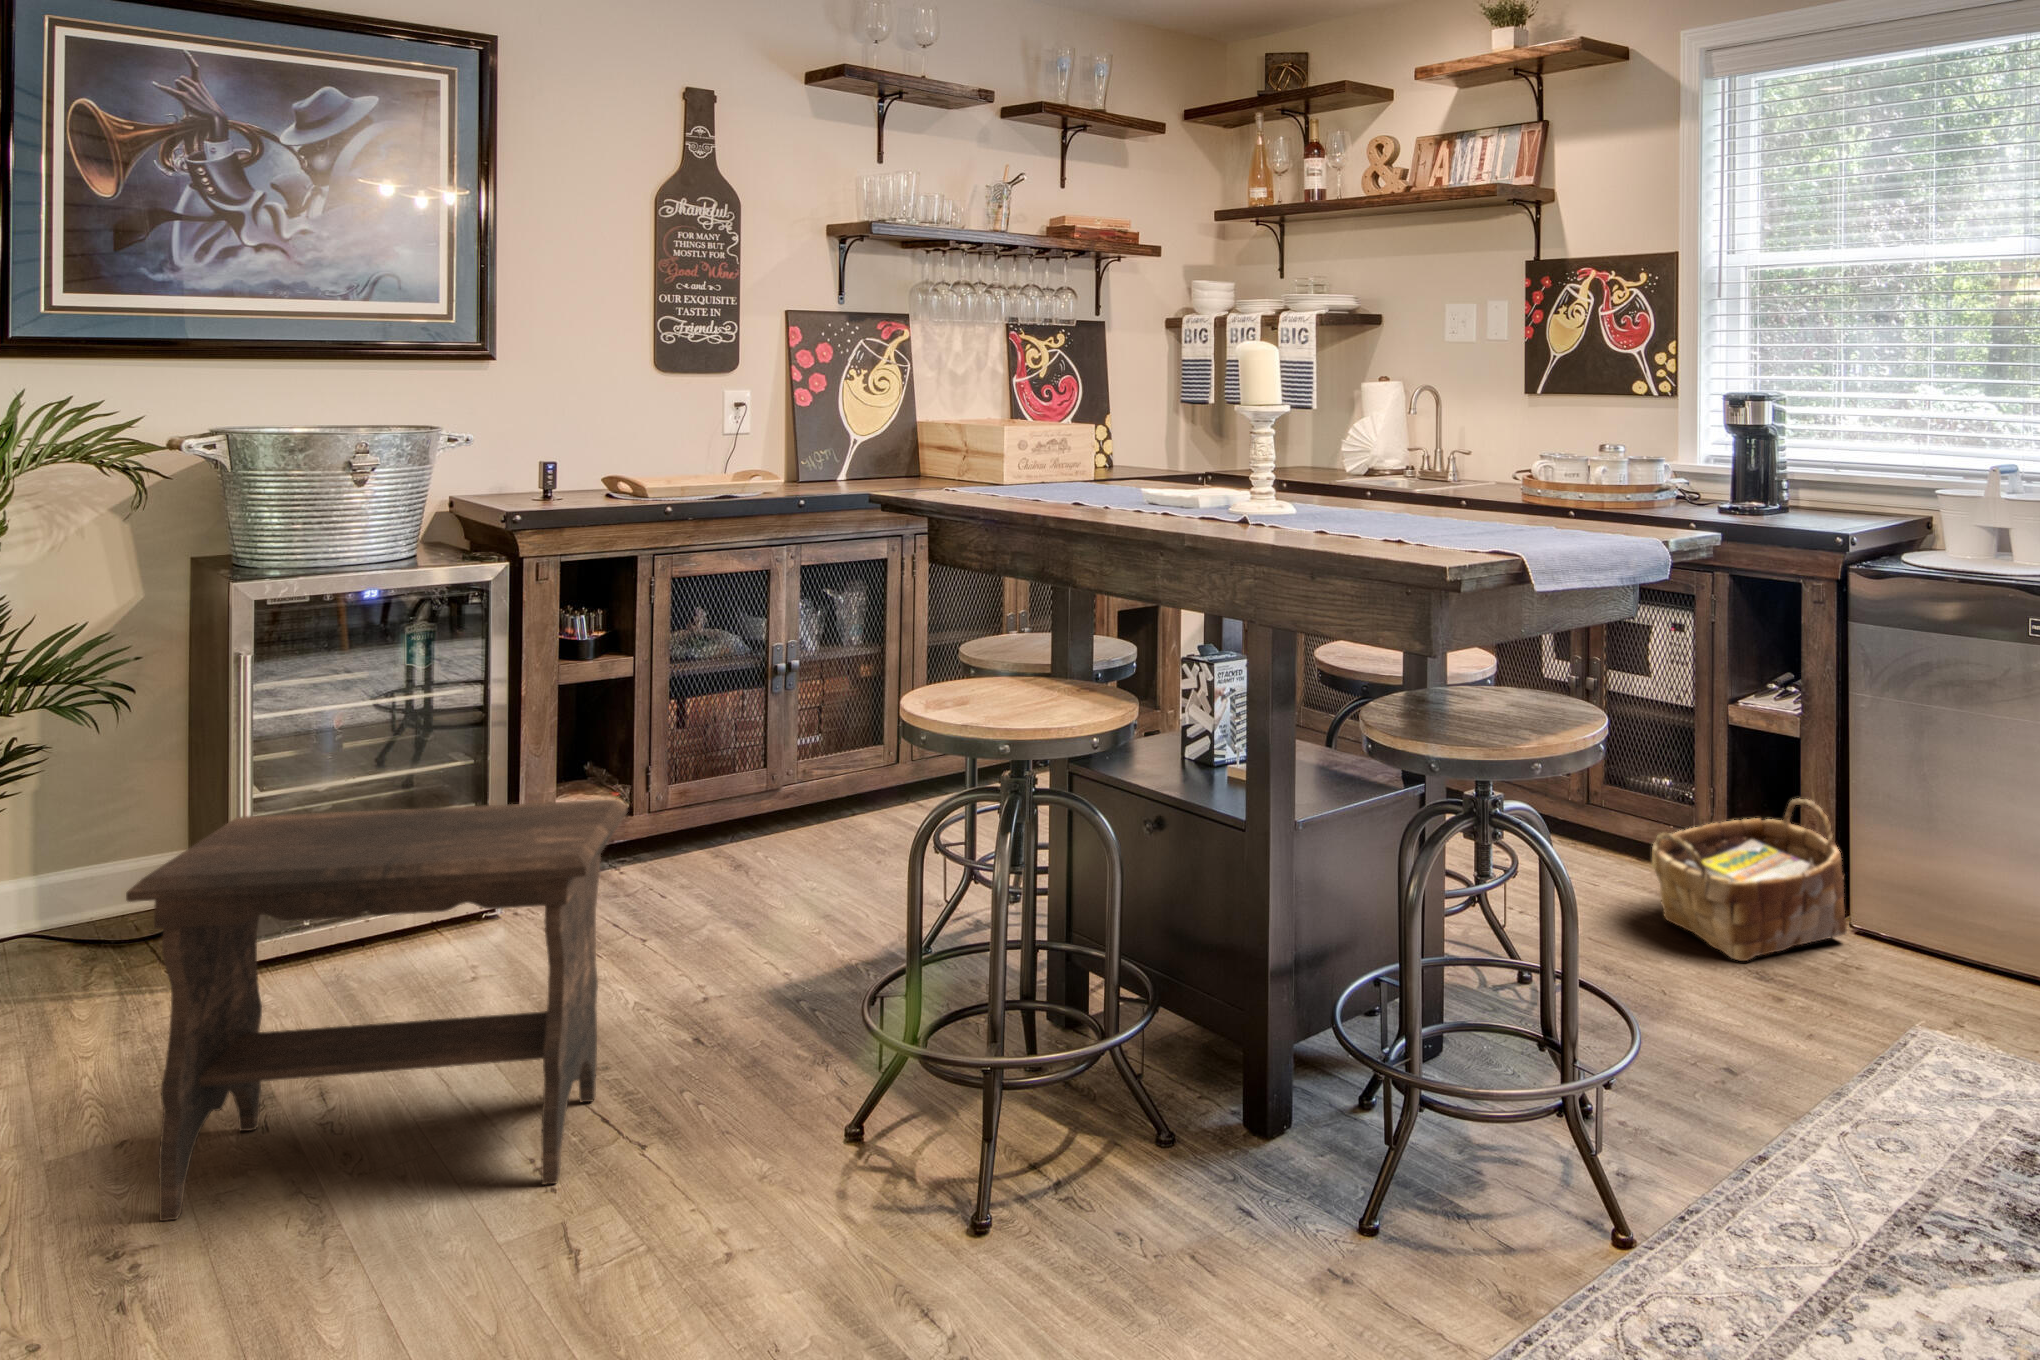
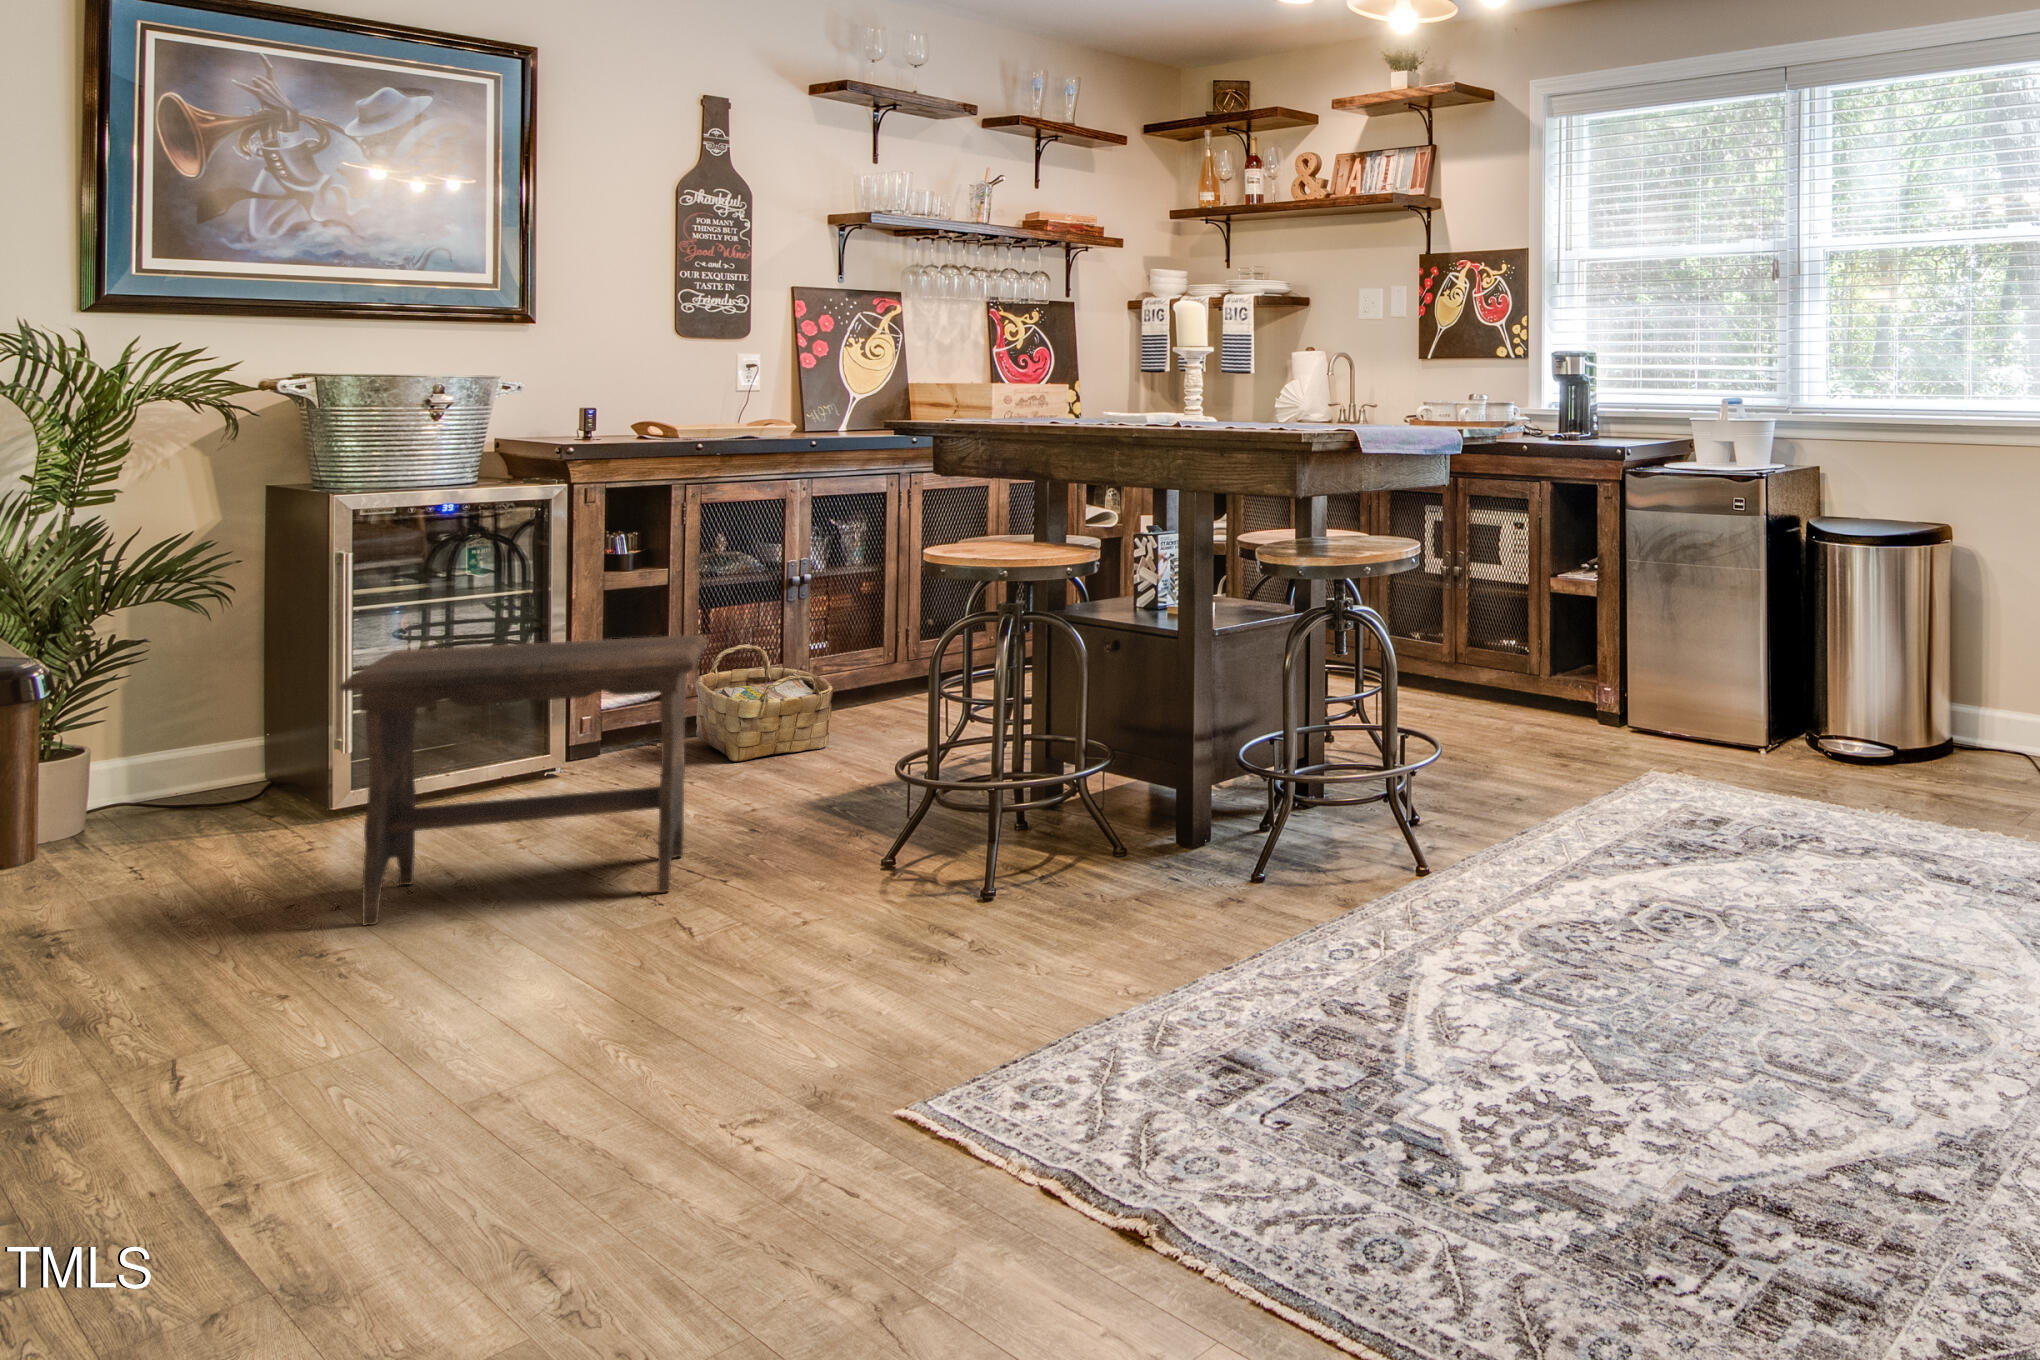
woven basket: present [1652,798,1847,961] -> present [695,644,833,762]

